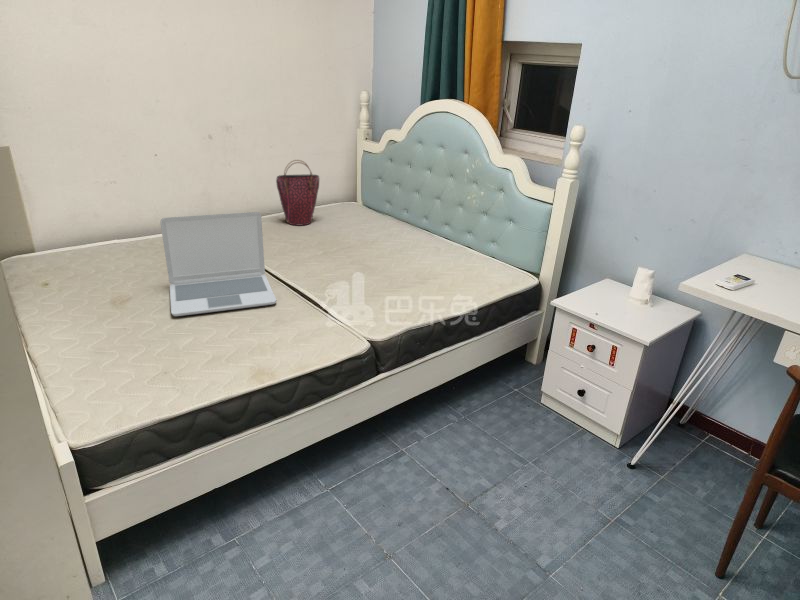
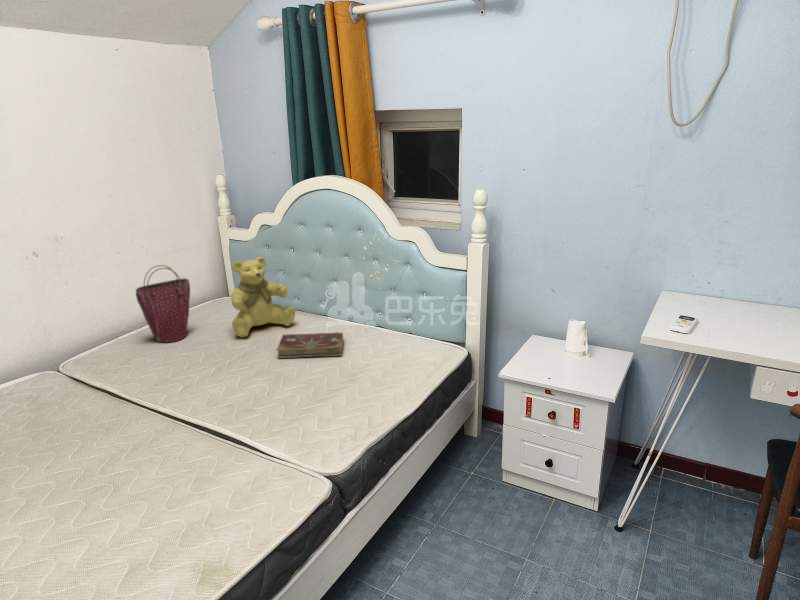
teddy bear: none [345,166,401,232] -> present [231,257,295,337]
laptop: present [160,212,276,316] -> none [8,345,193,516]
book: none [371,235,433,261] -> present [277,332,343,358]

